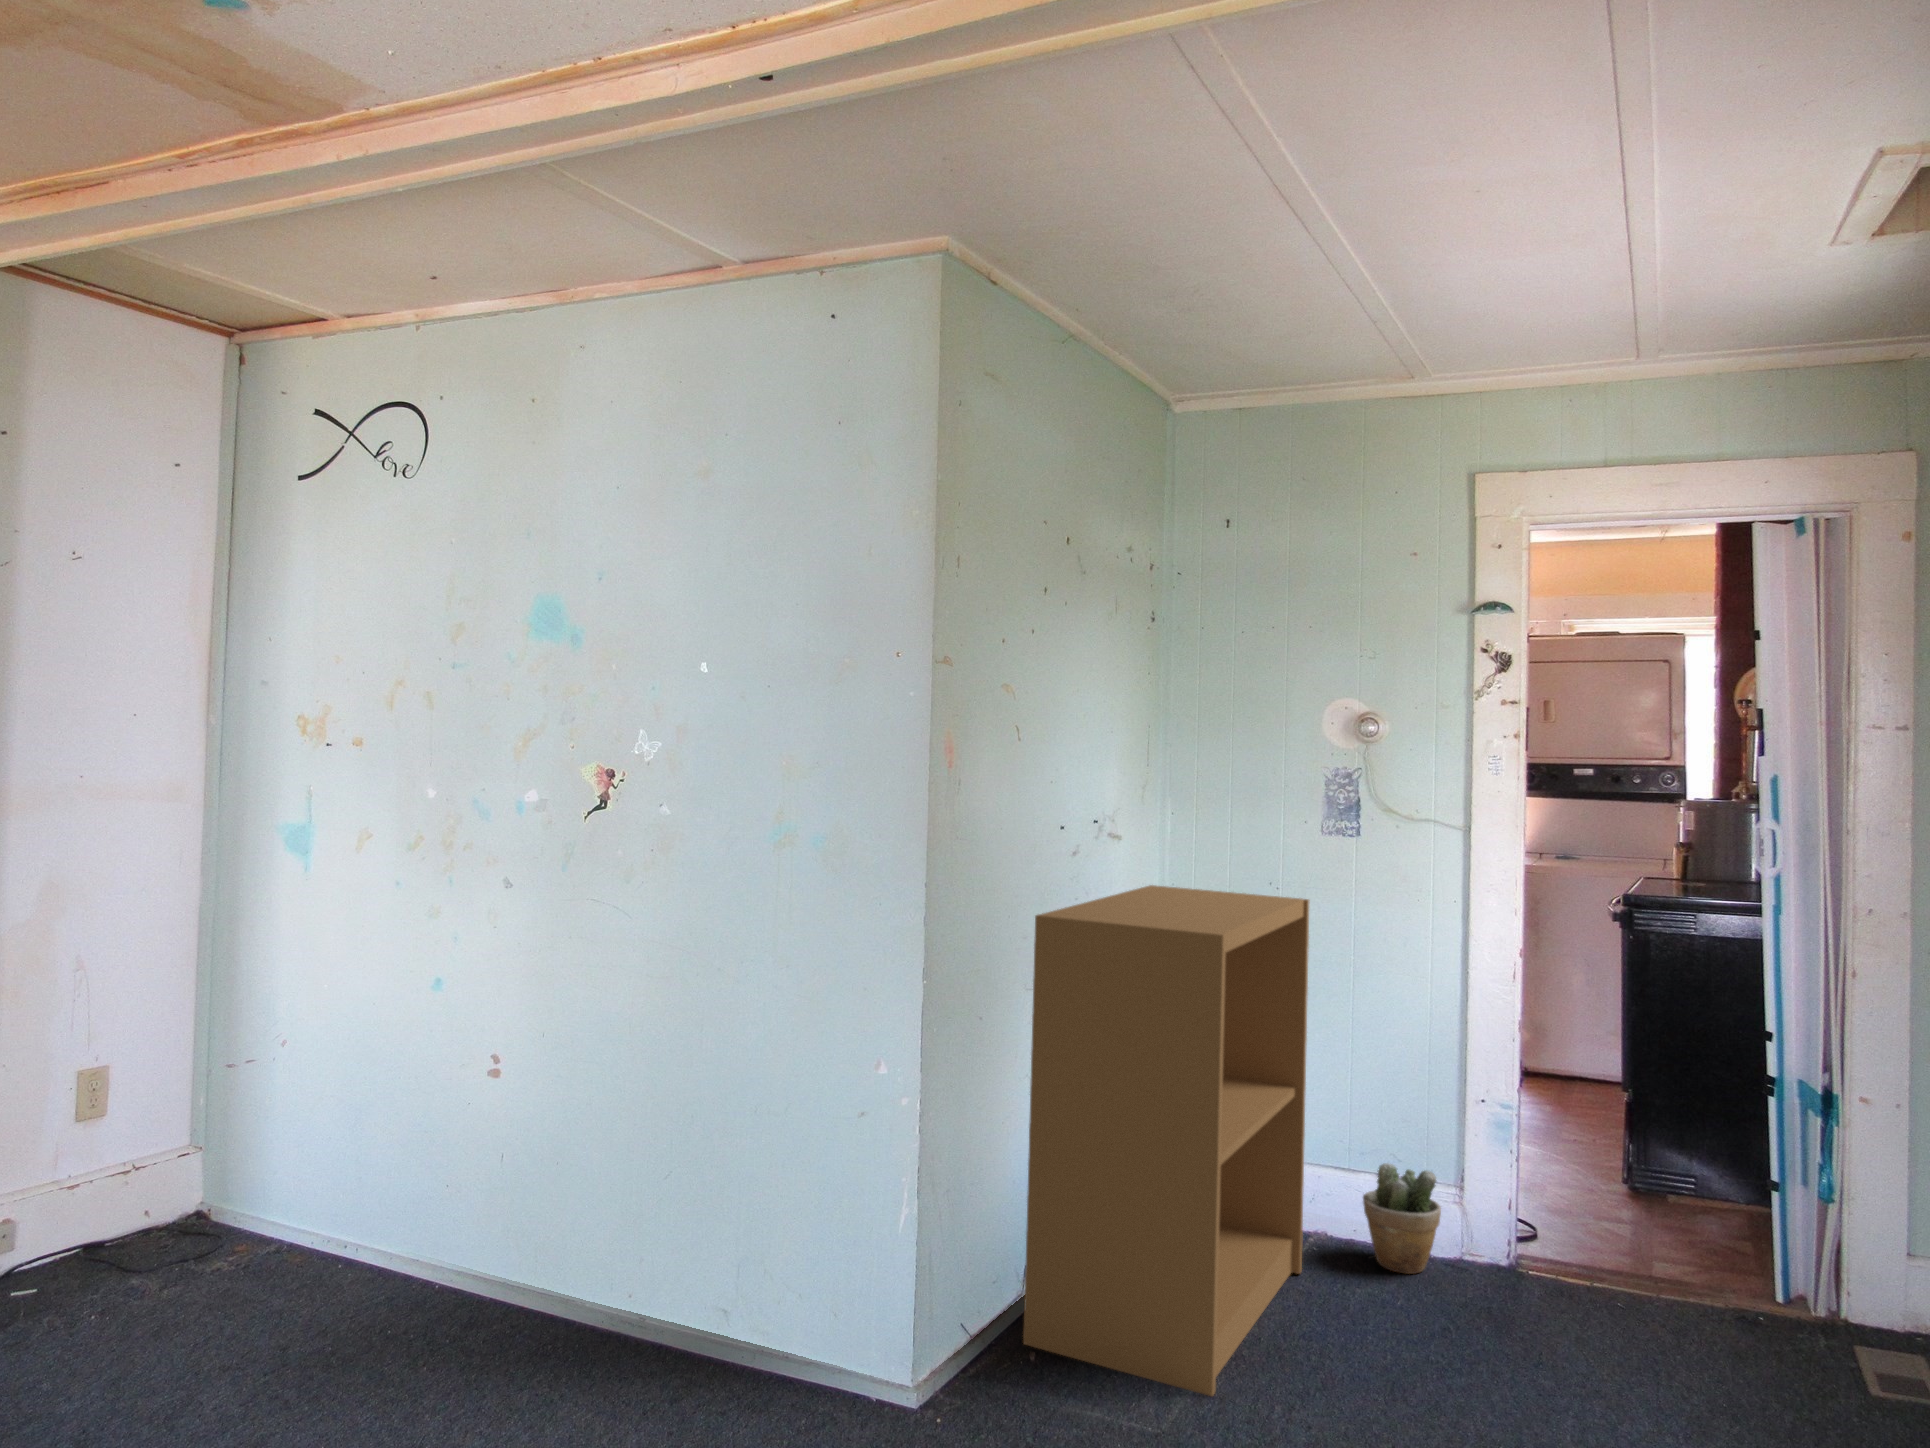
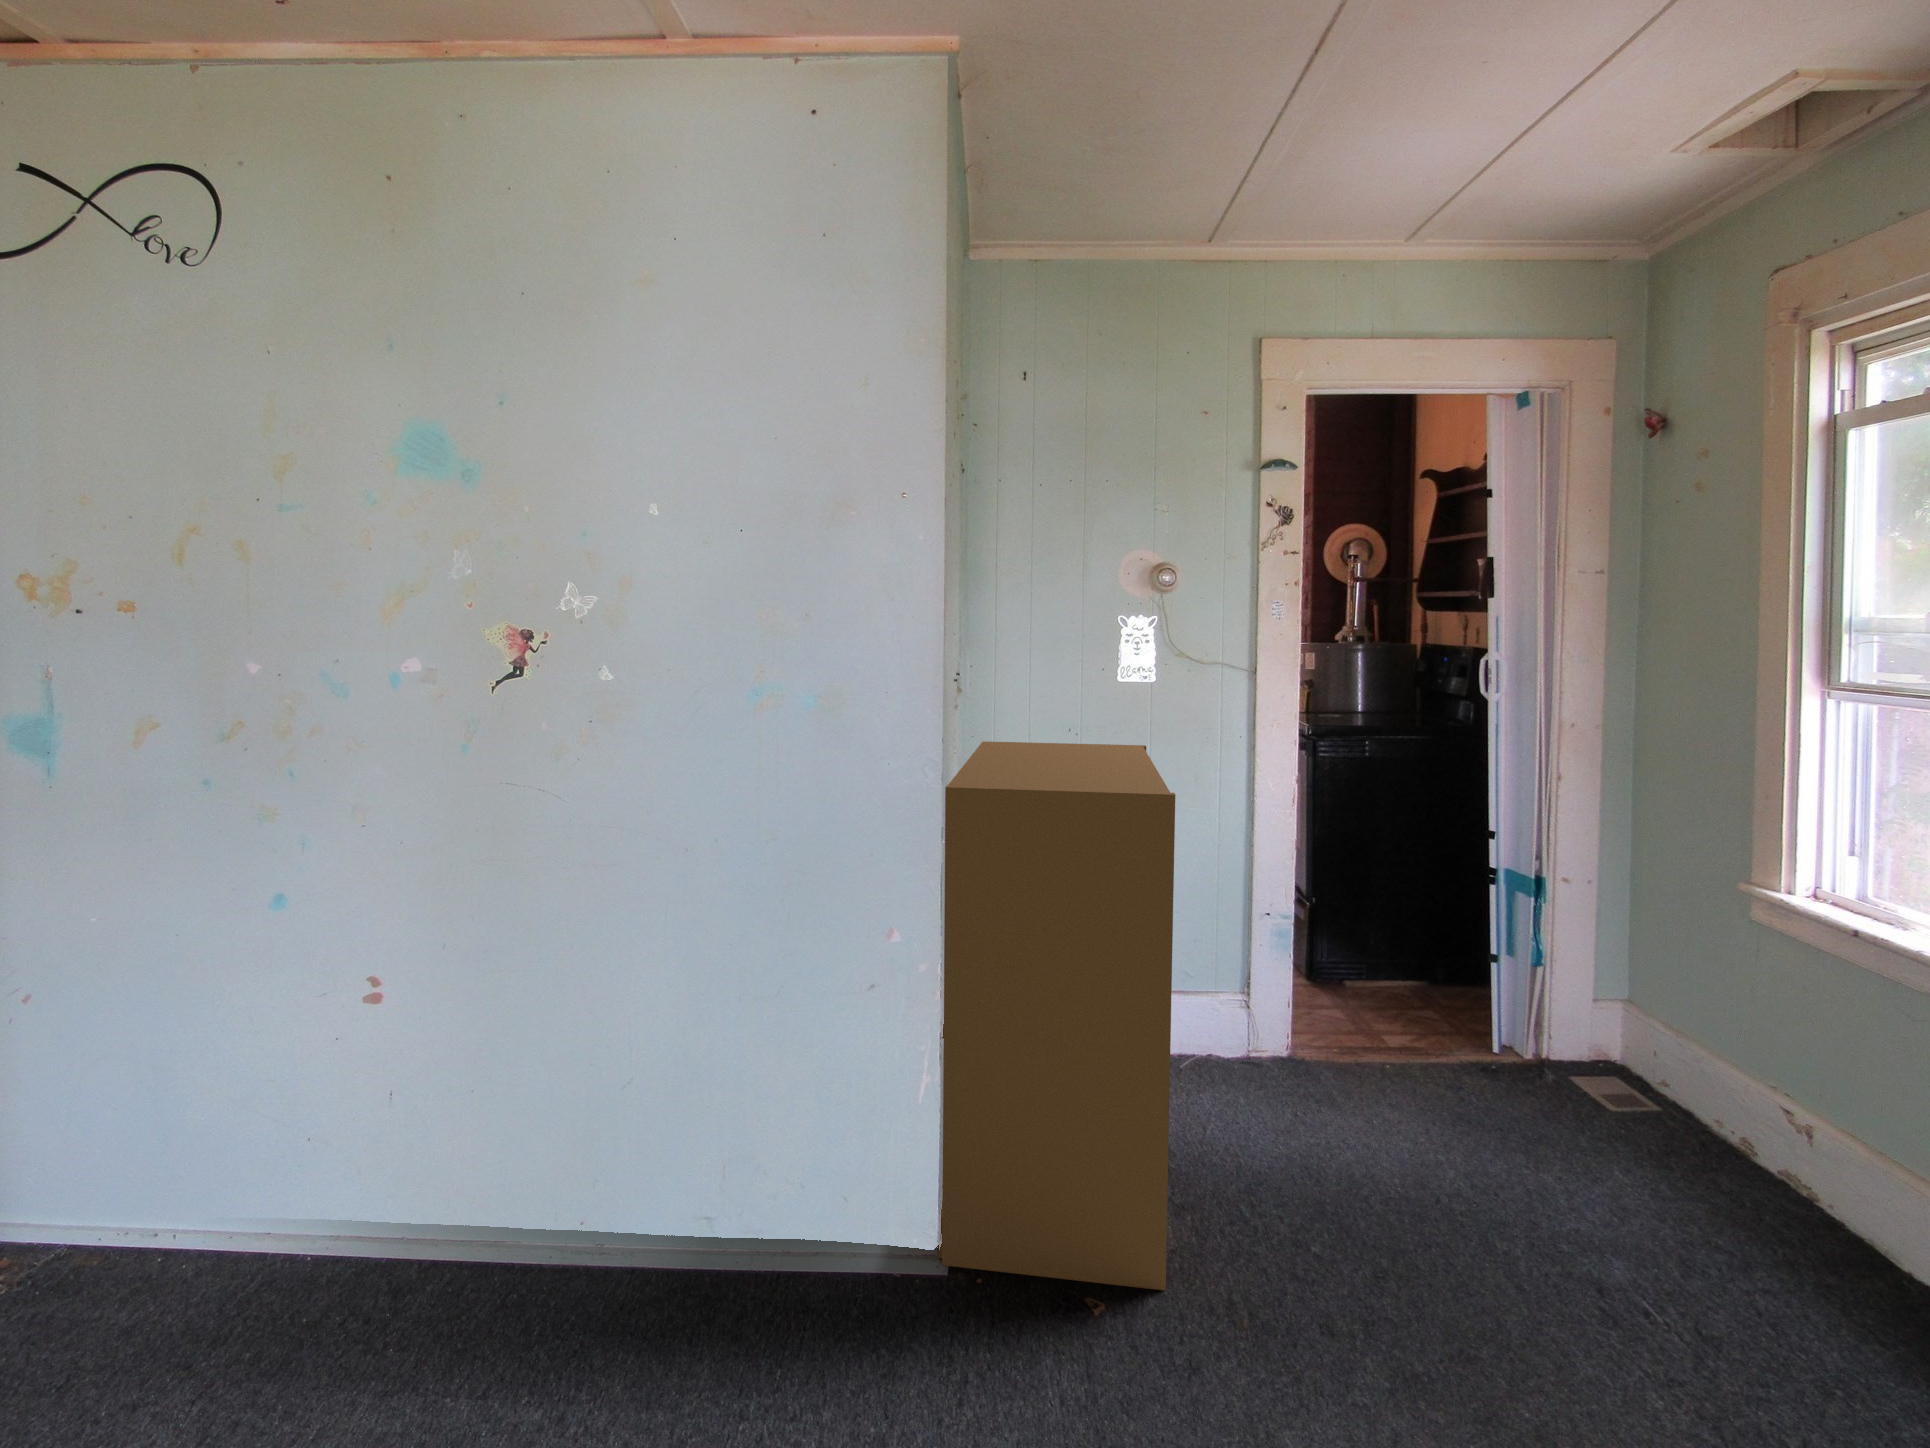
potted plant: present [1363,1163,1441,1274] -> none [1175,983,1246,1082]

